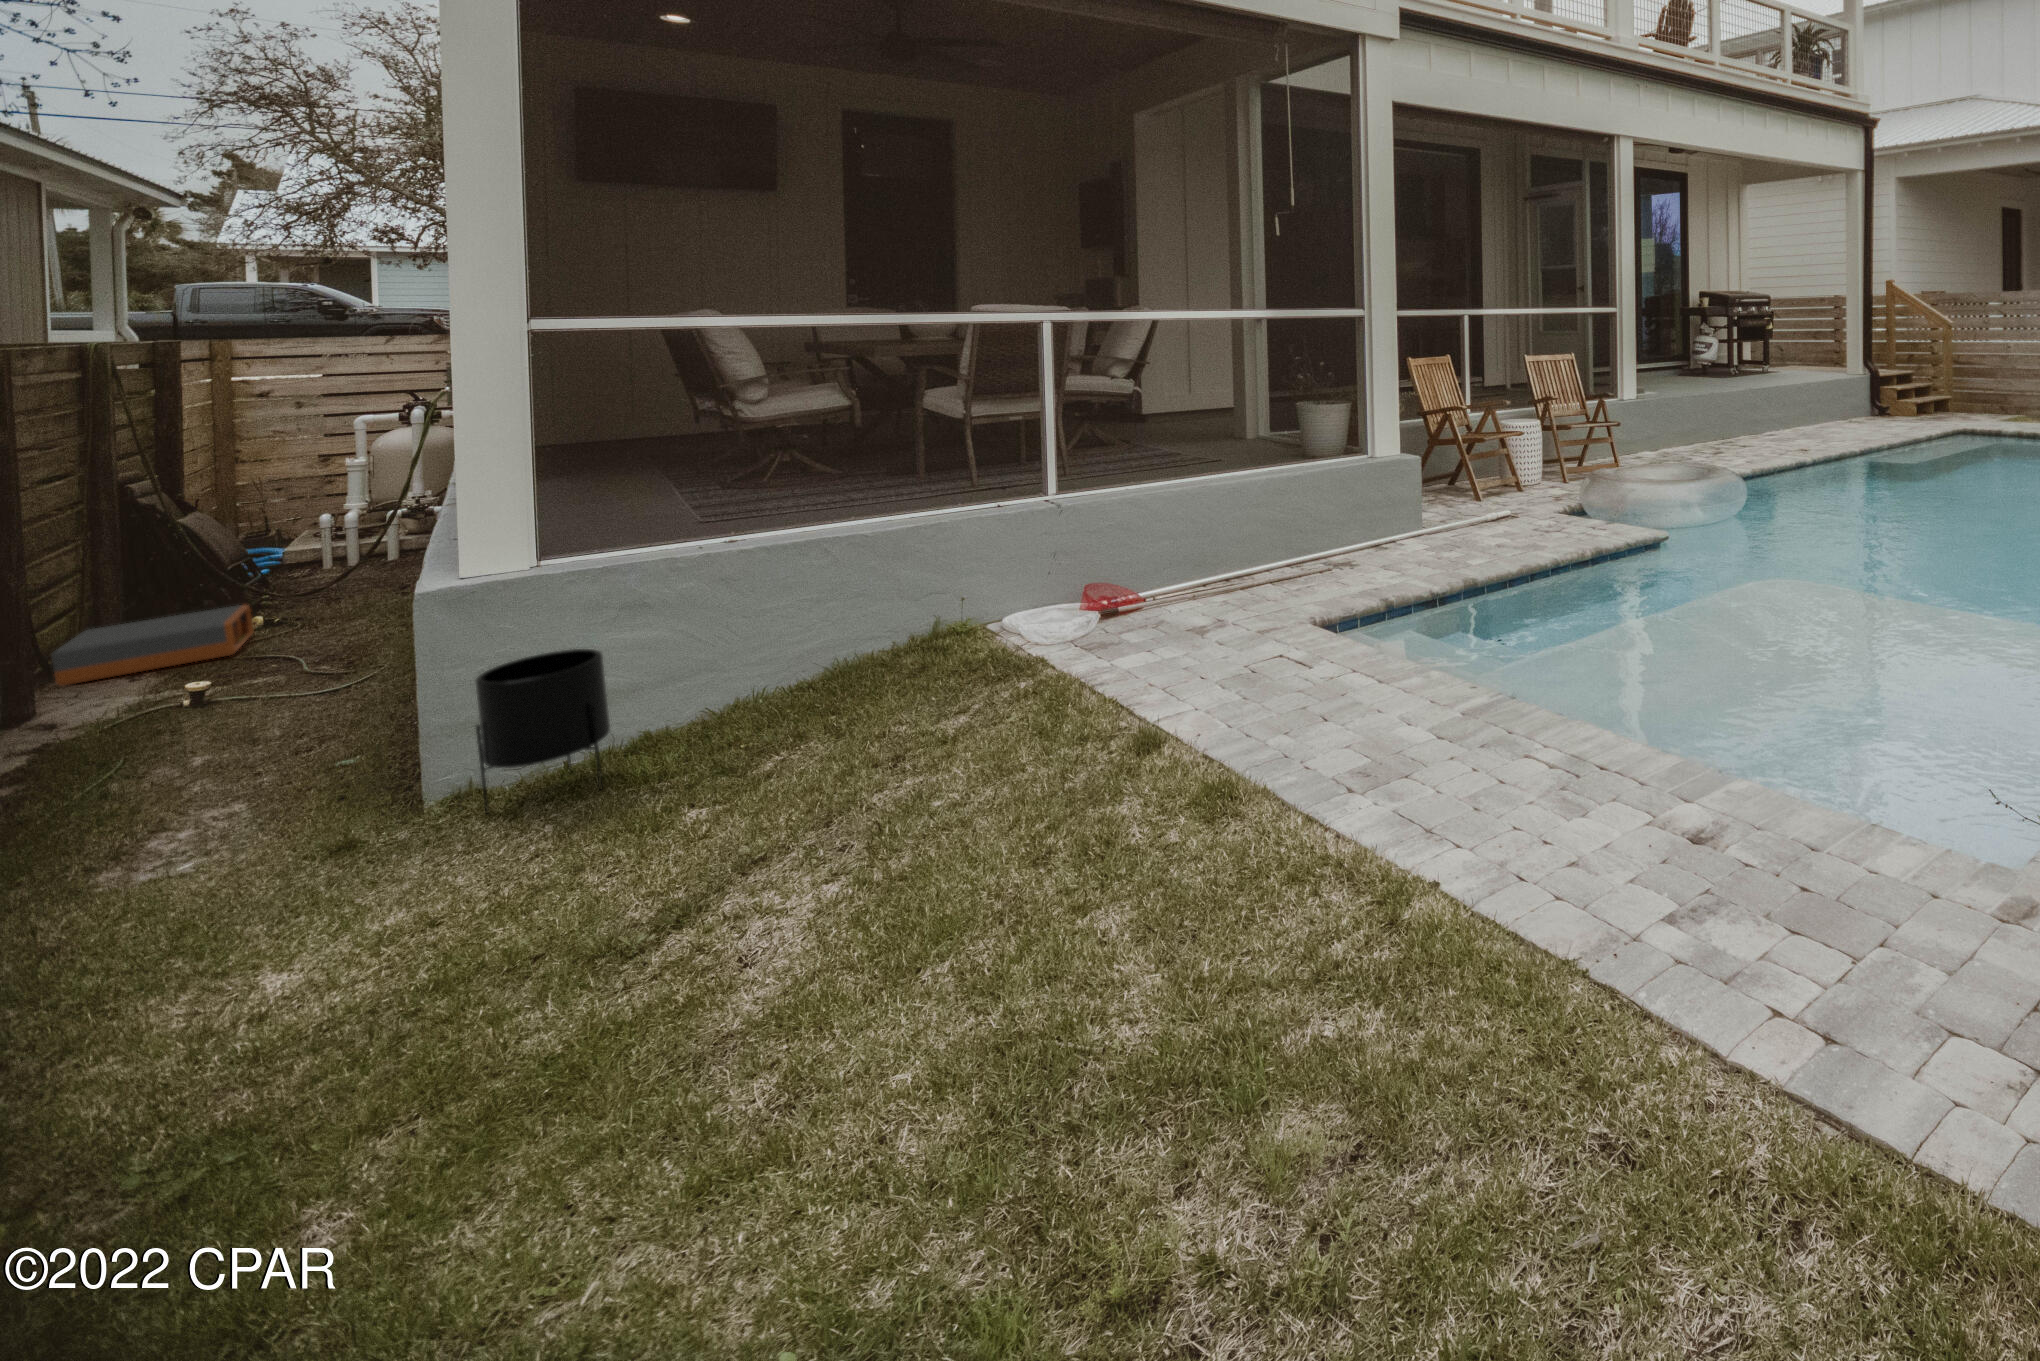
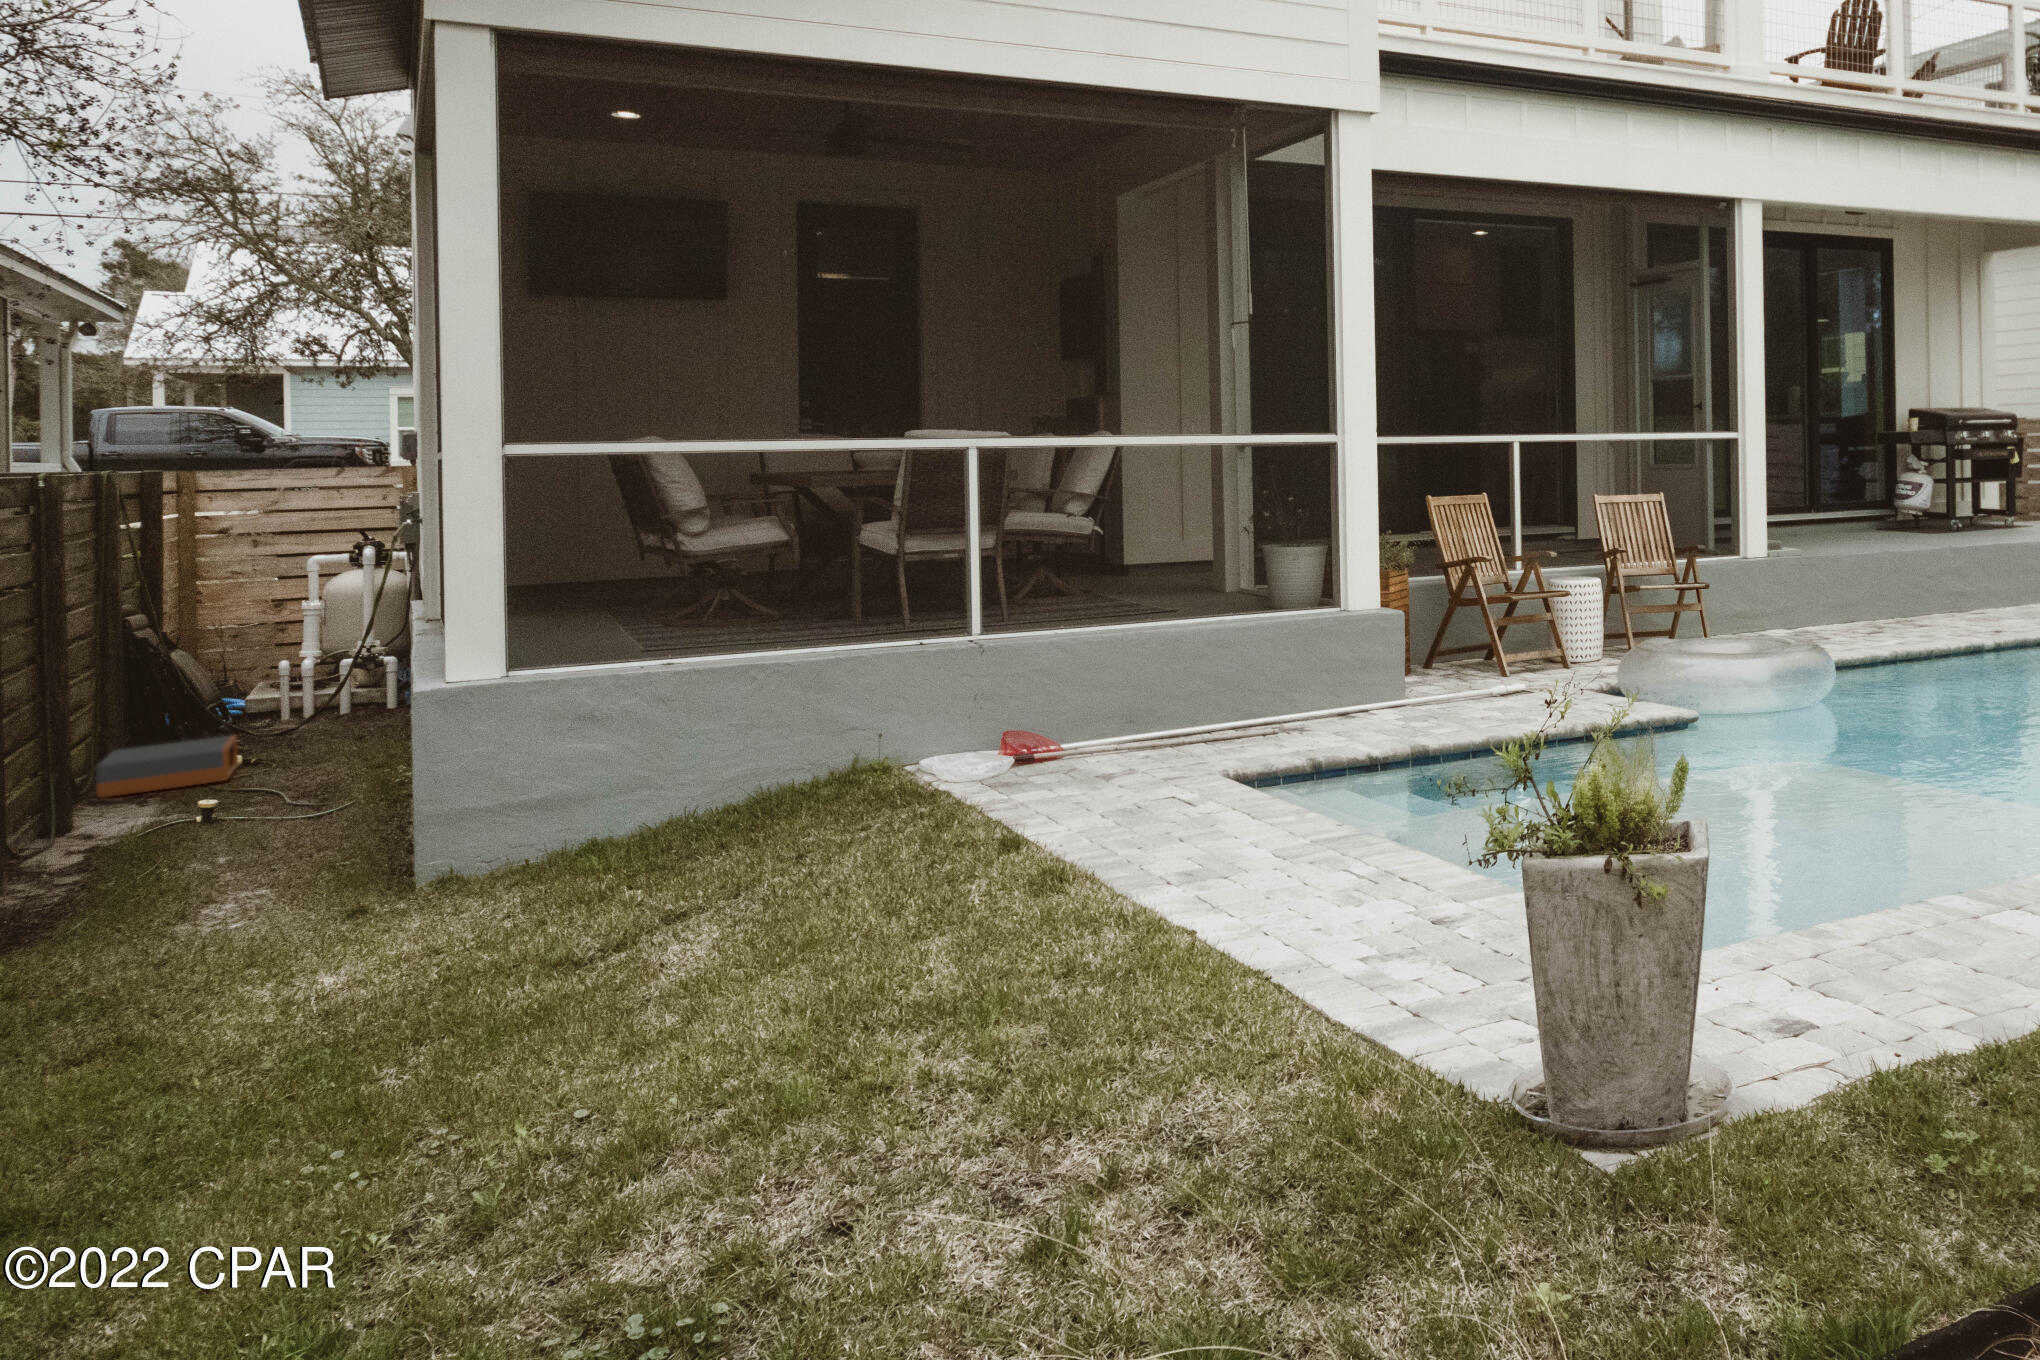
planter: present [475,649,610,813] -> none [457,753,556,889]

